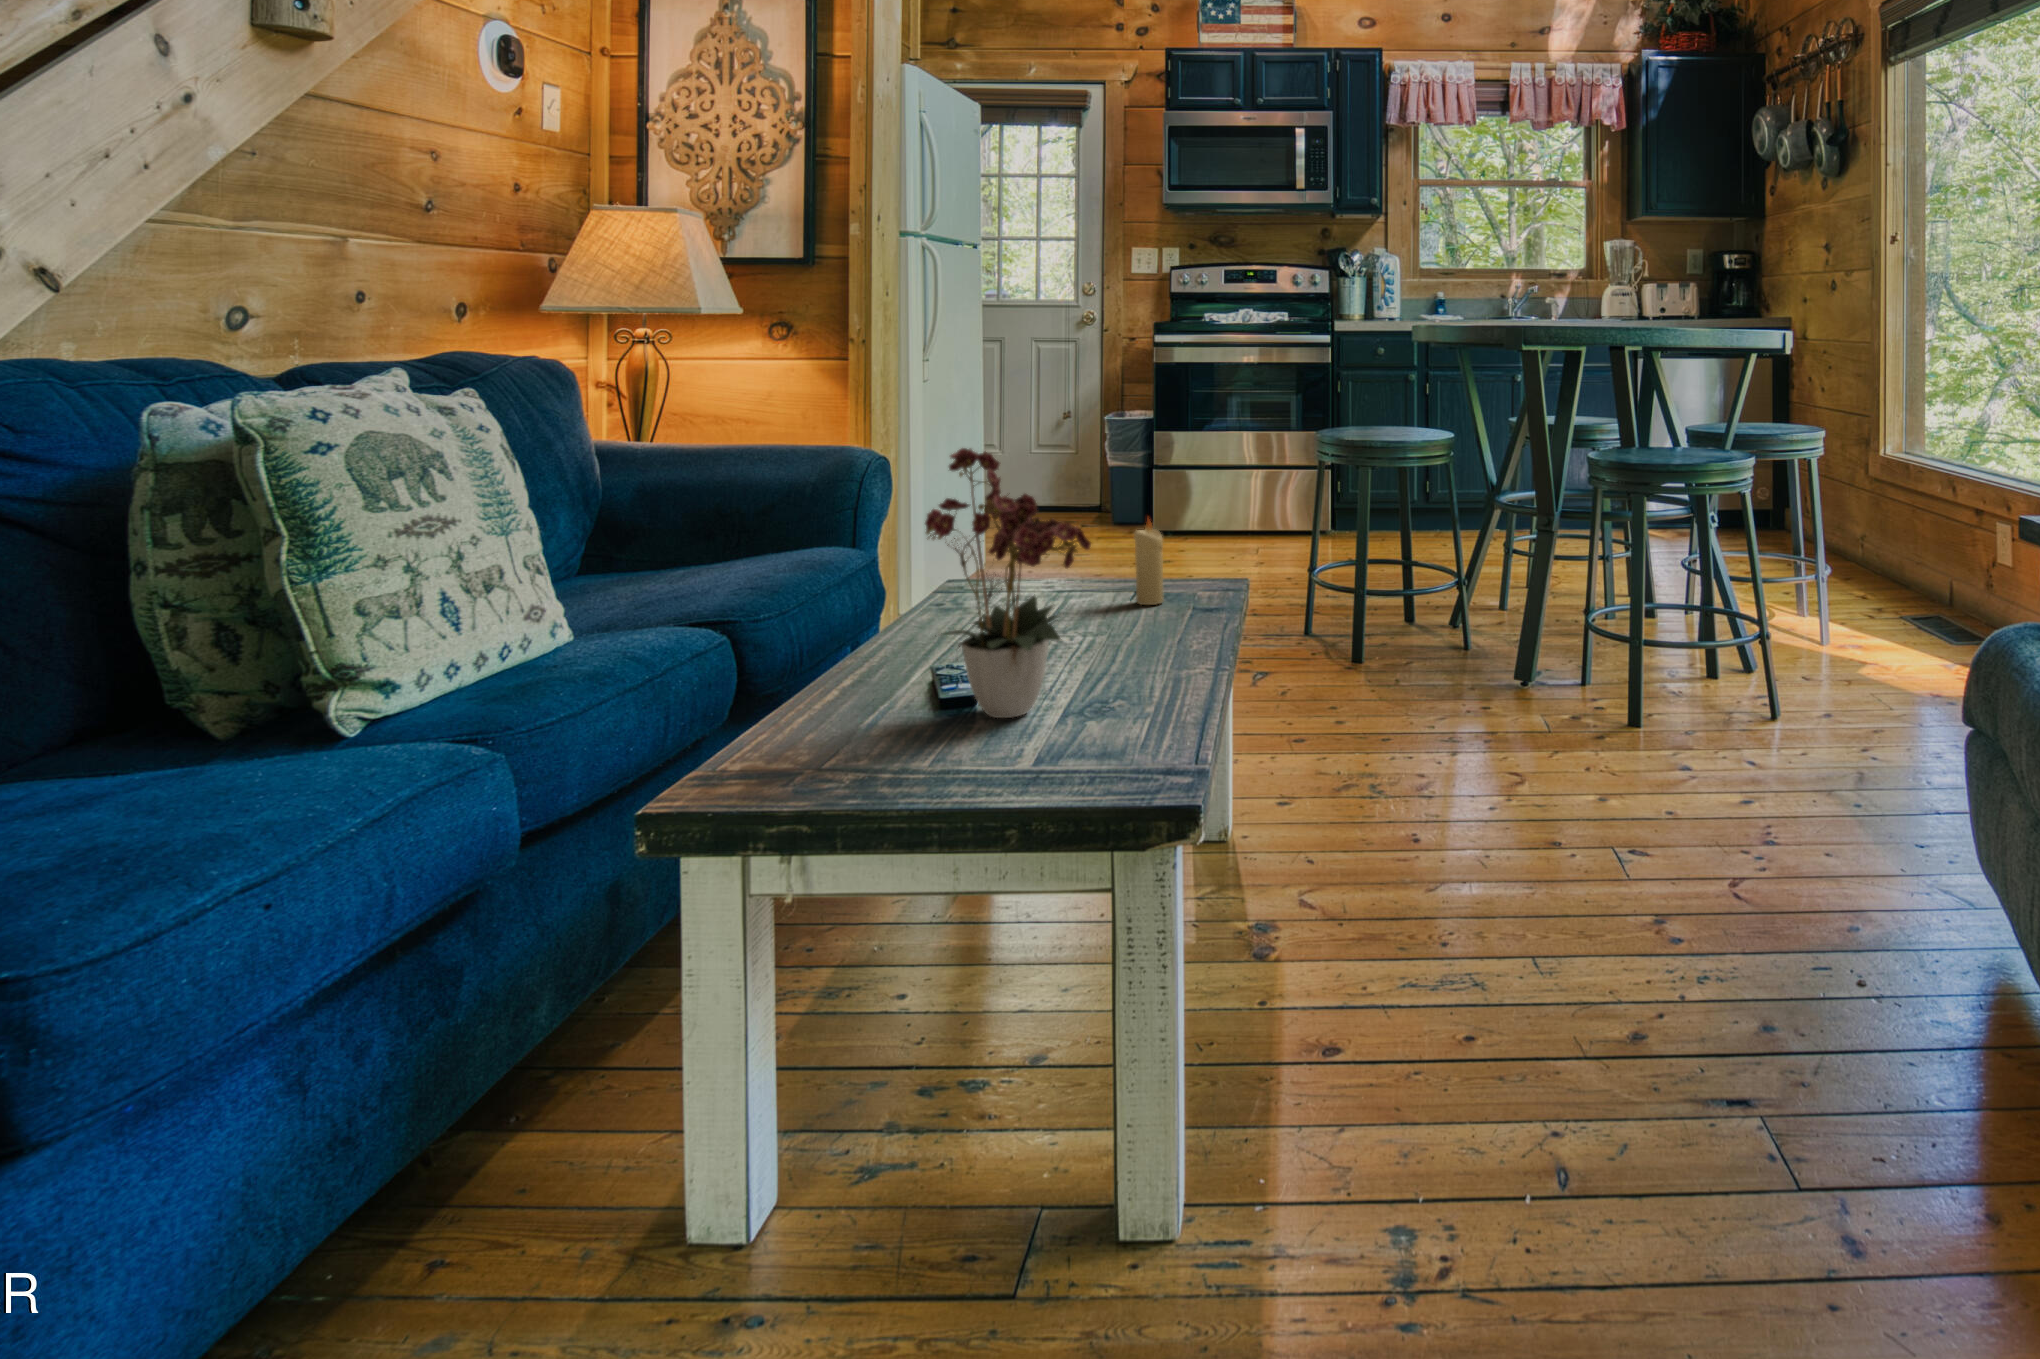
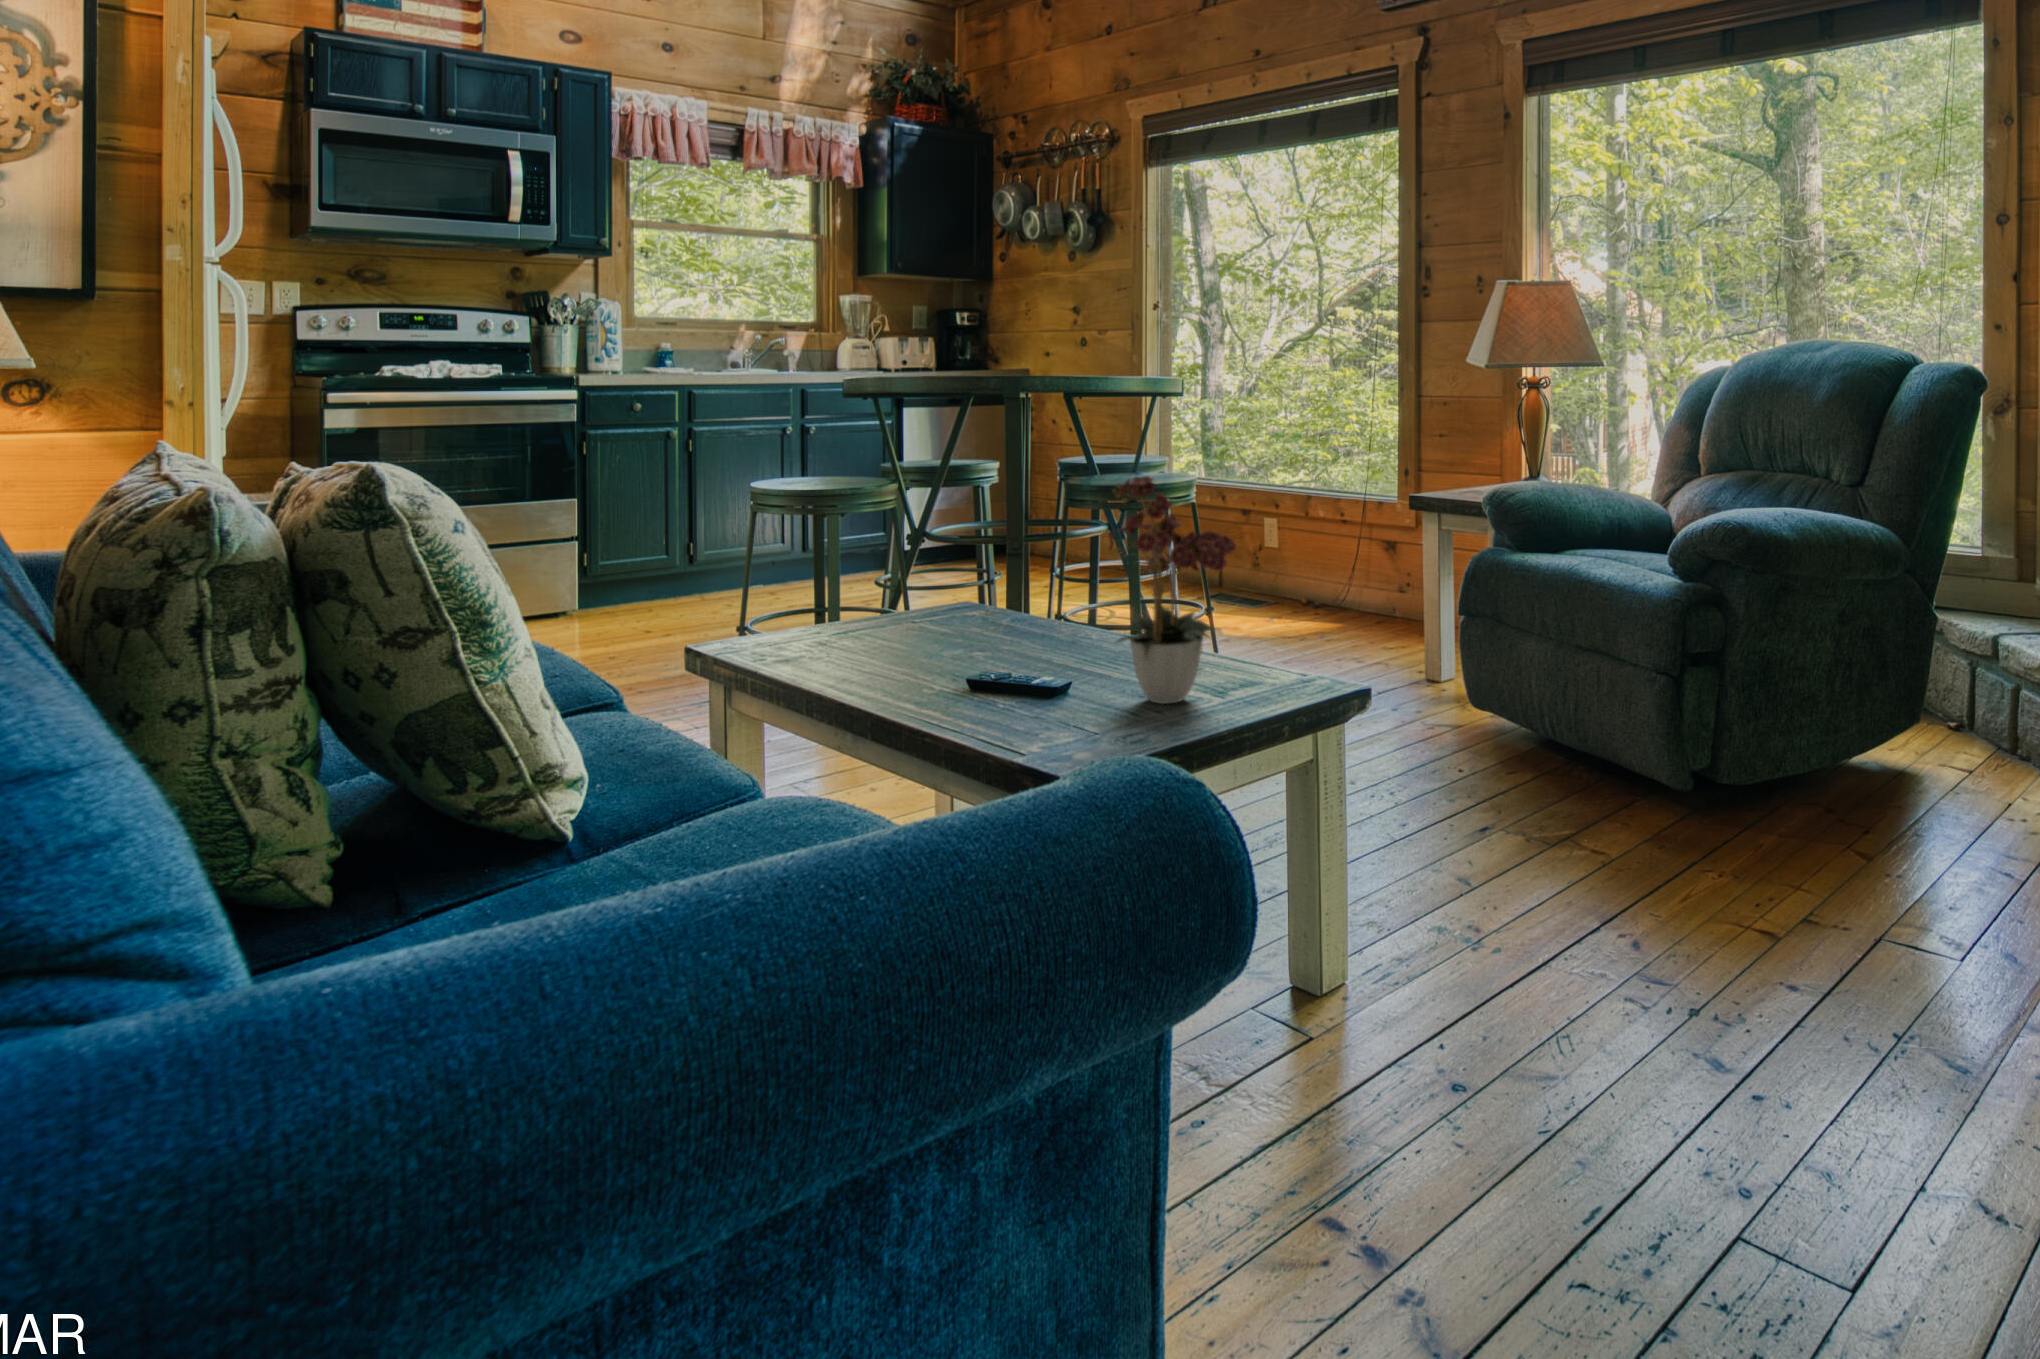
candle: present [1134,519,1164,605] -> none [992,550,1021,633]

